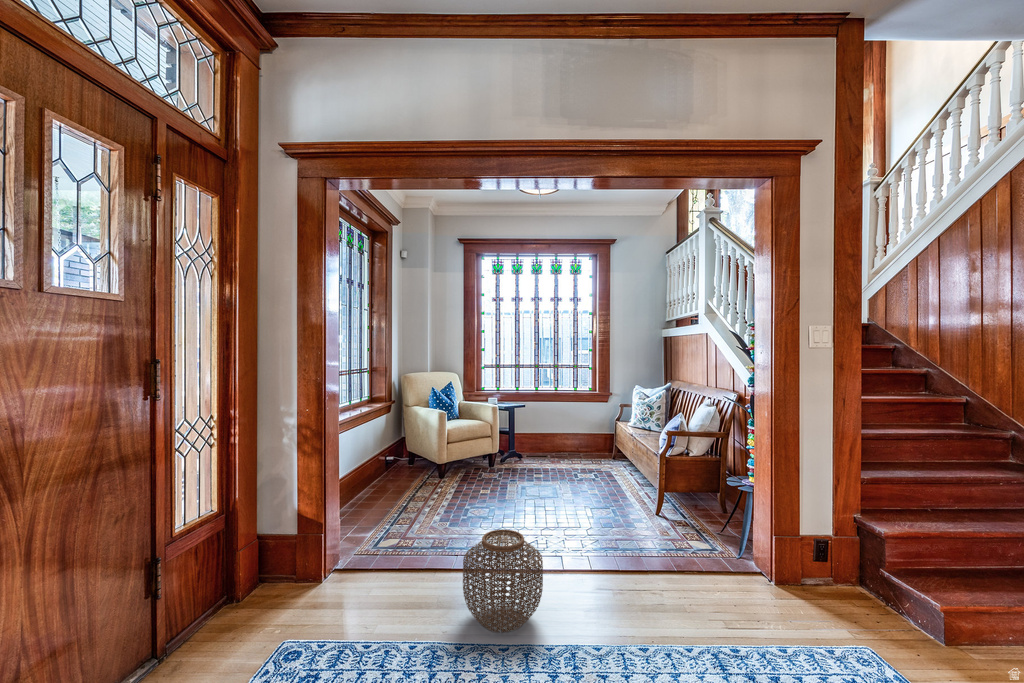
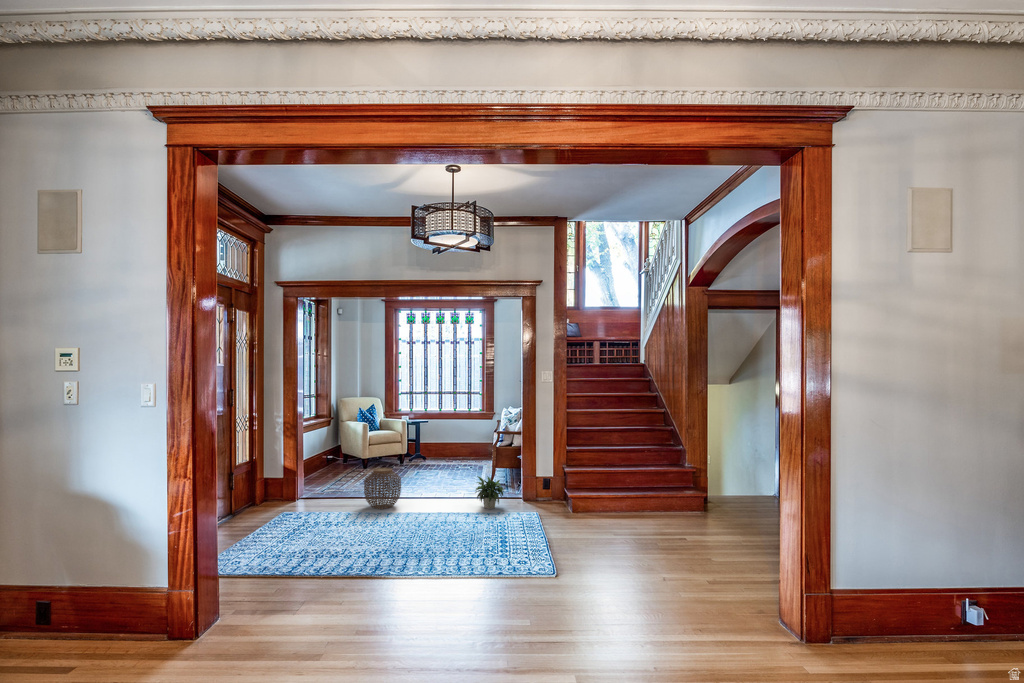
potted plant: none [701,551,789,637] -> present [475,476,504,509]

